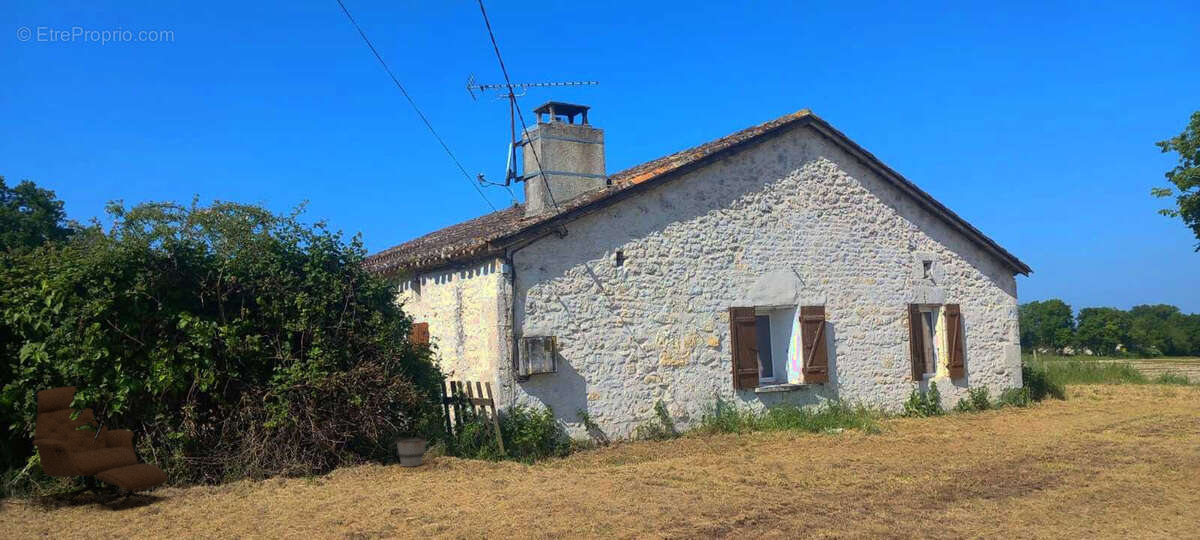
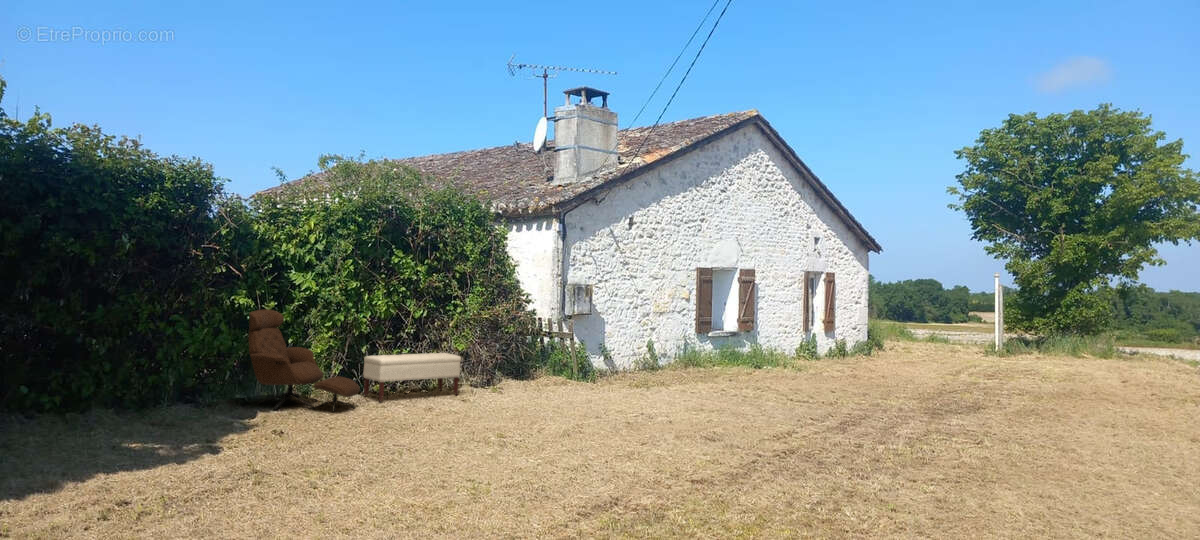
bench: none [198,429,323,493] -> present [364,353,461,401]
bucket: present [389,434,427,467] -> none [487,360,519,386]

